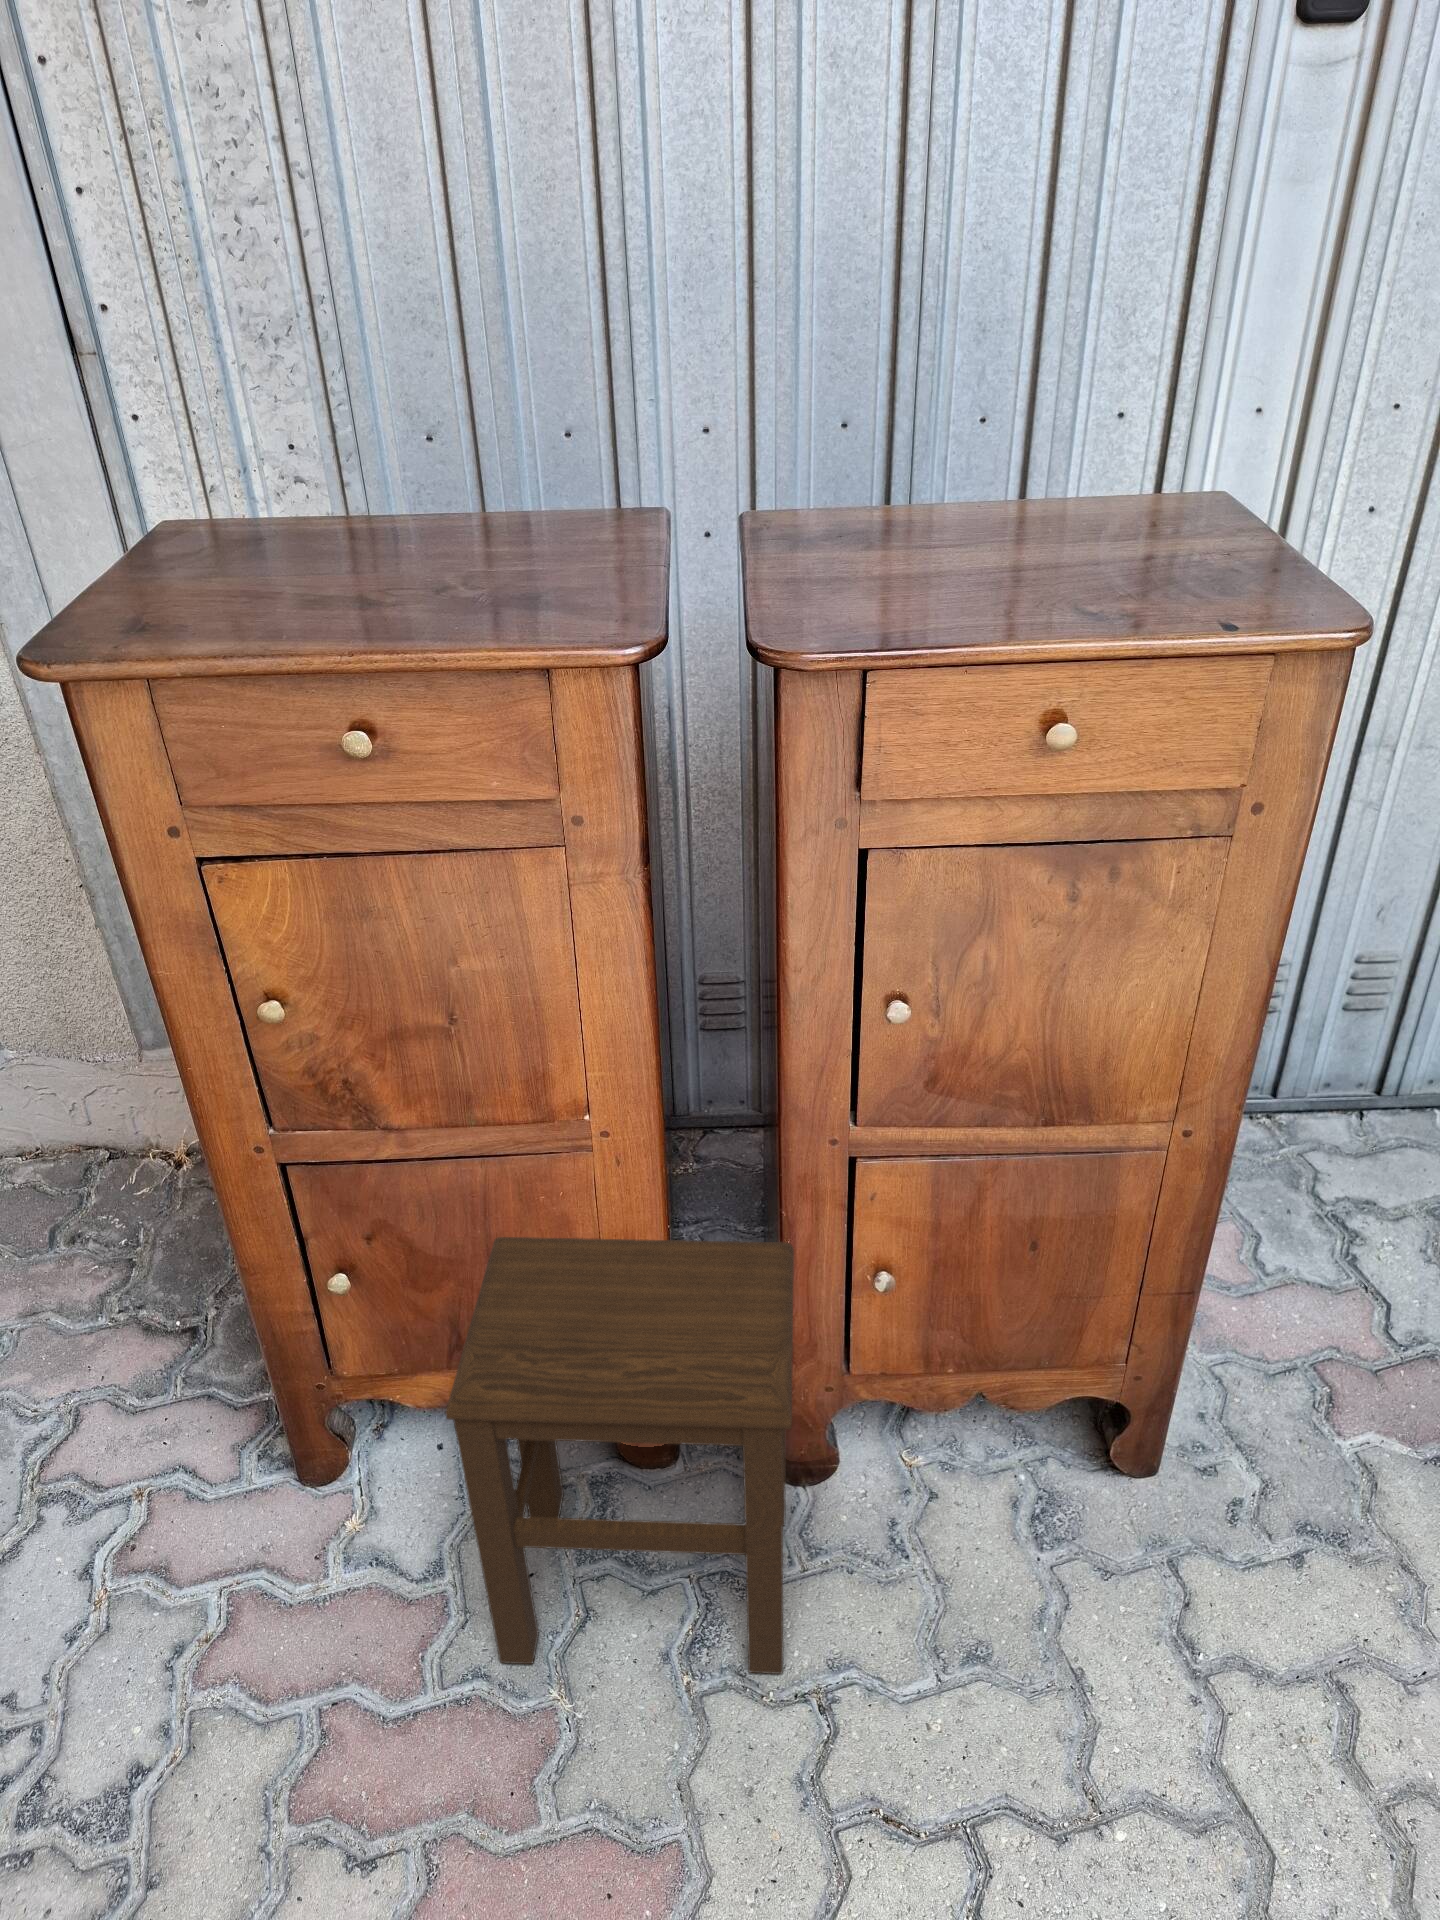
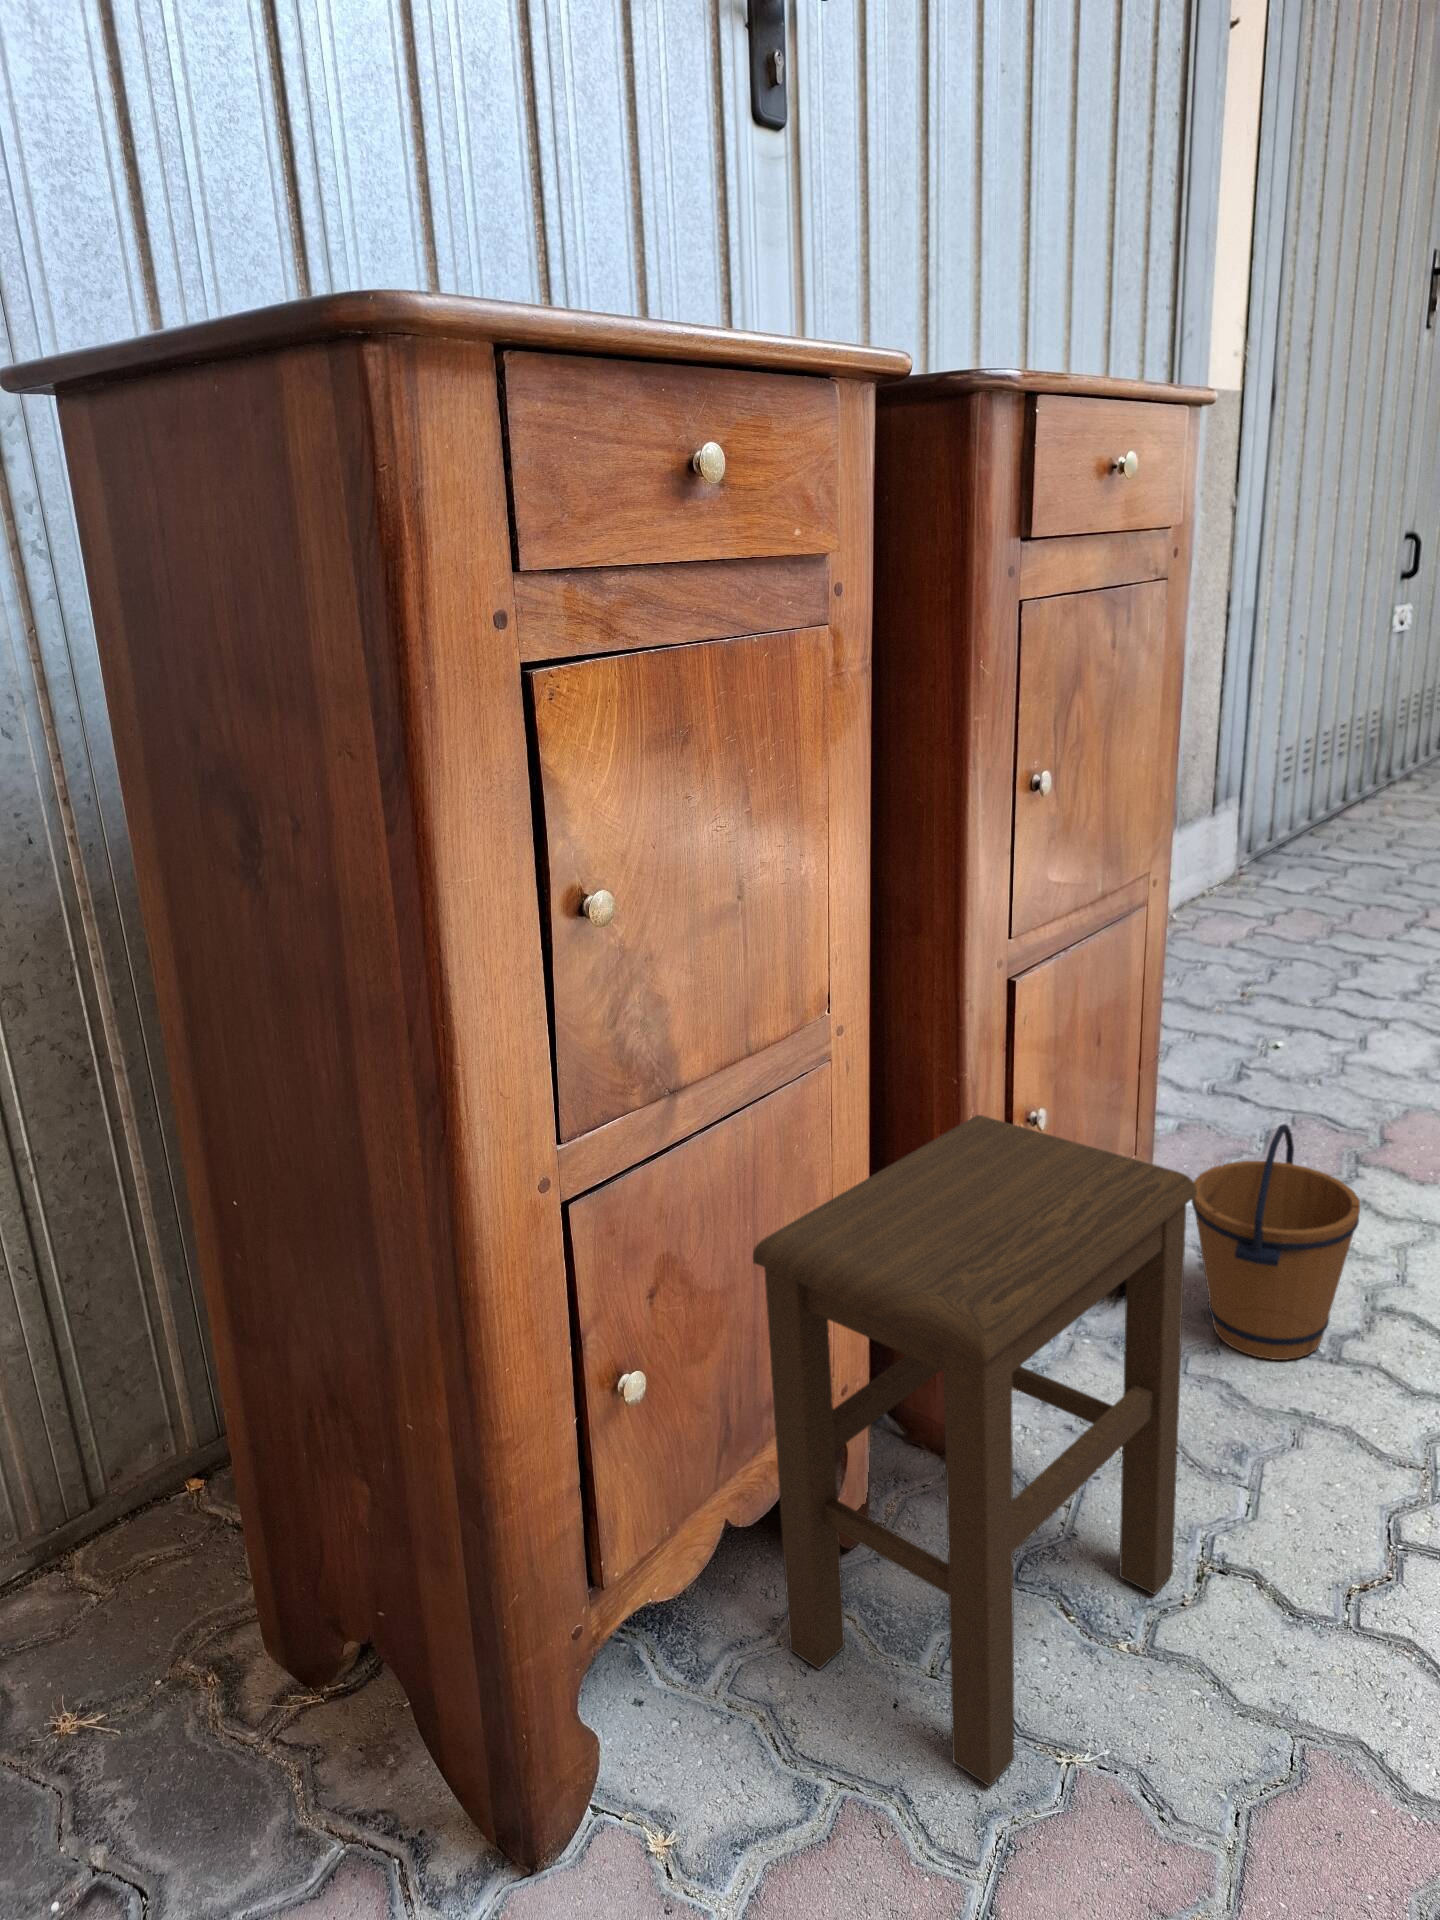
bucket: none [1102,1420,1306,1650] -> present [1192,1124,1360,1360]

